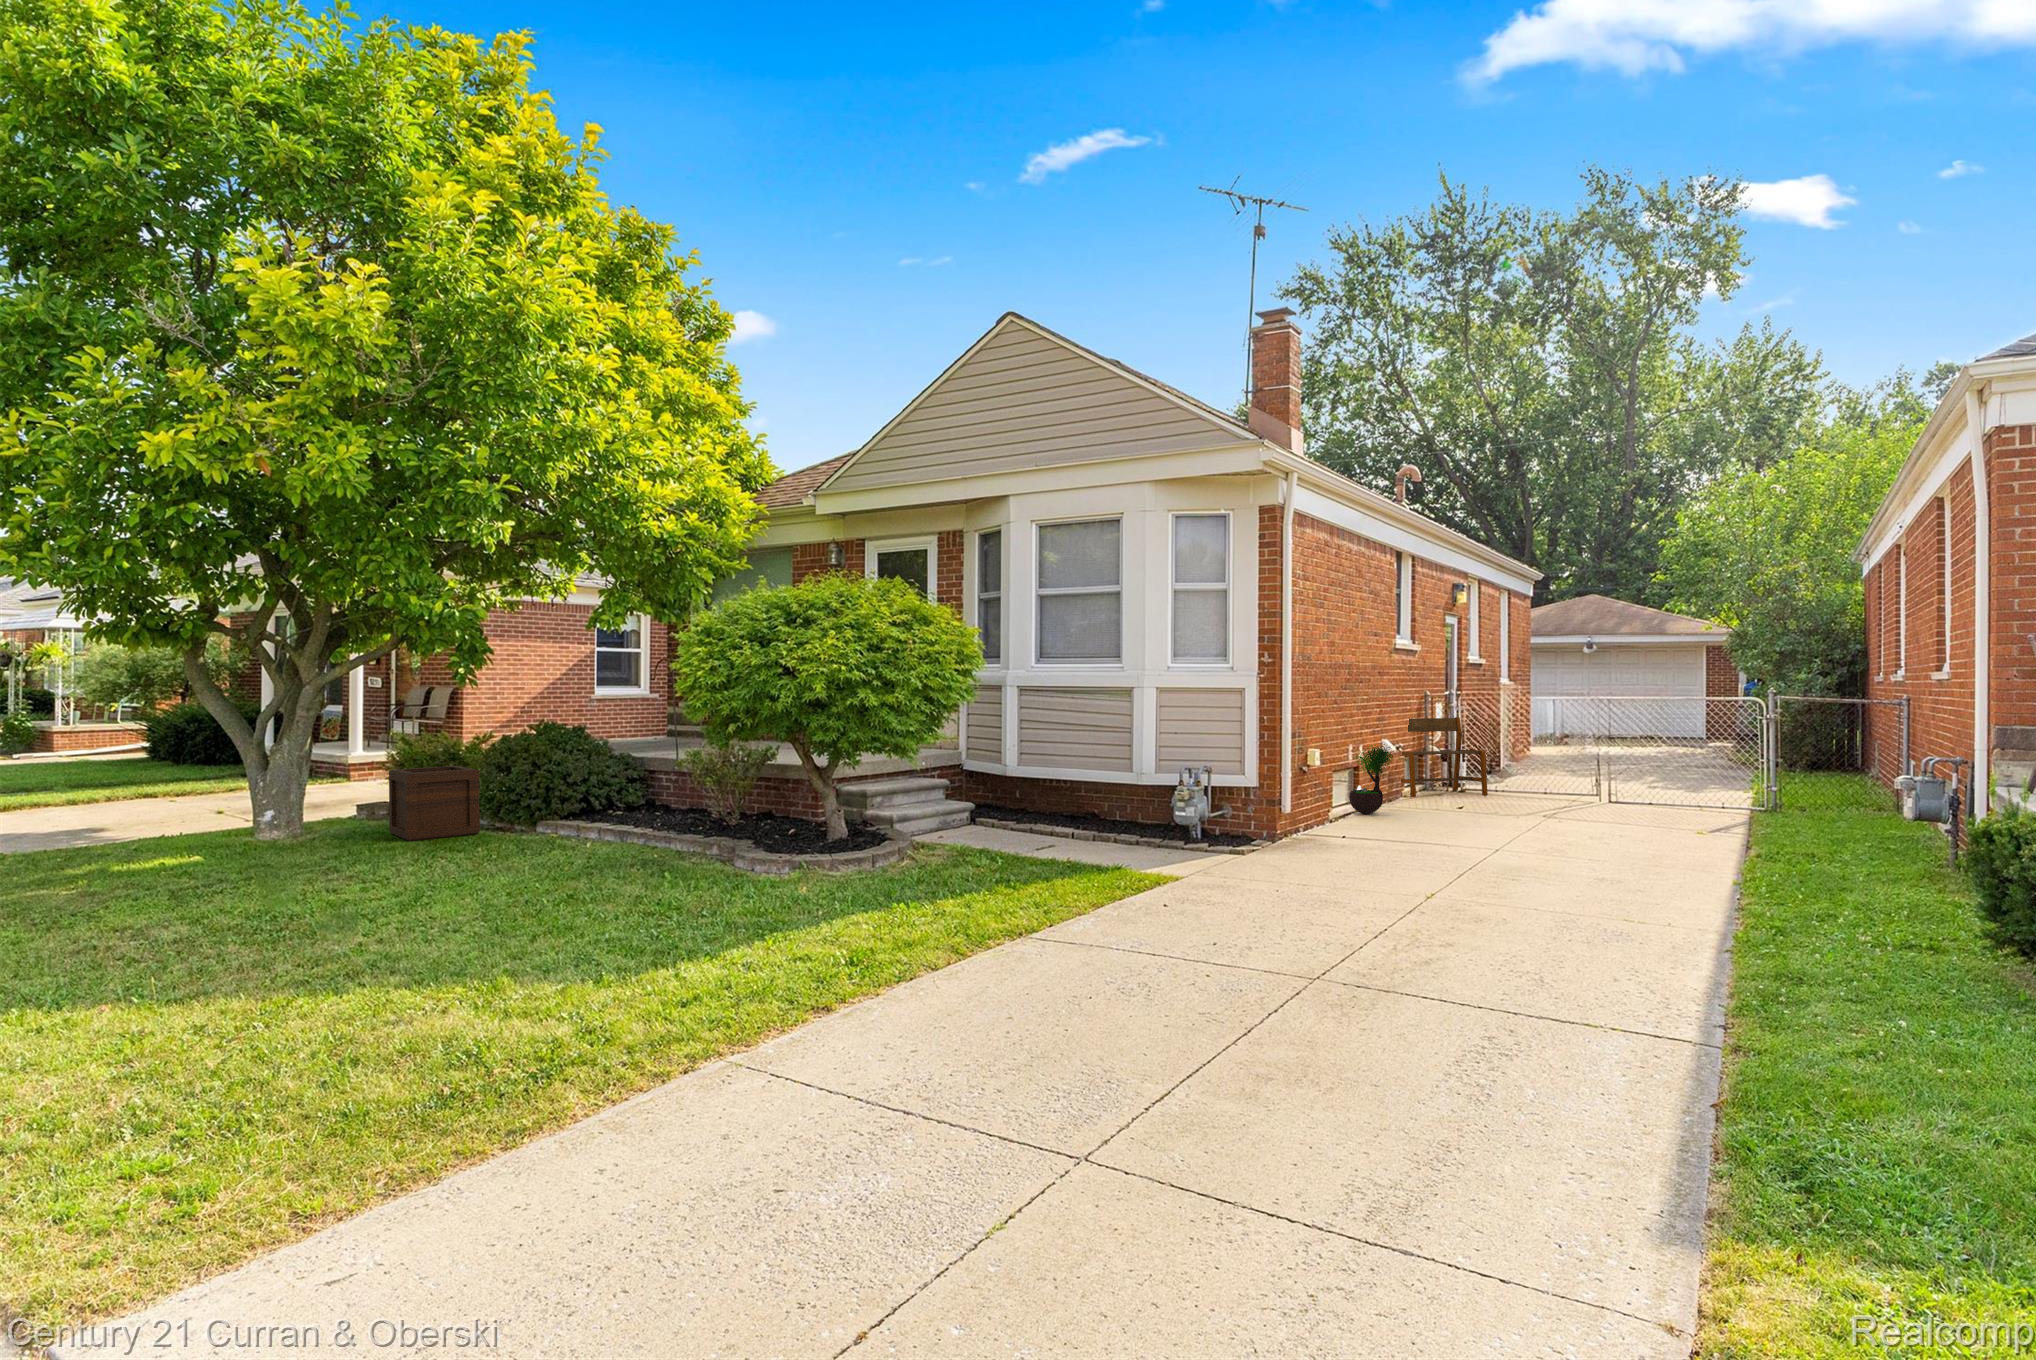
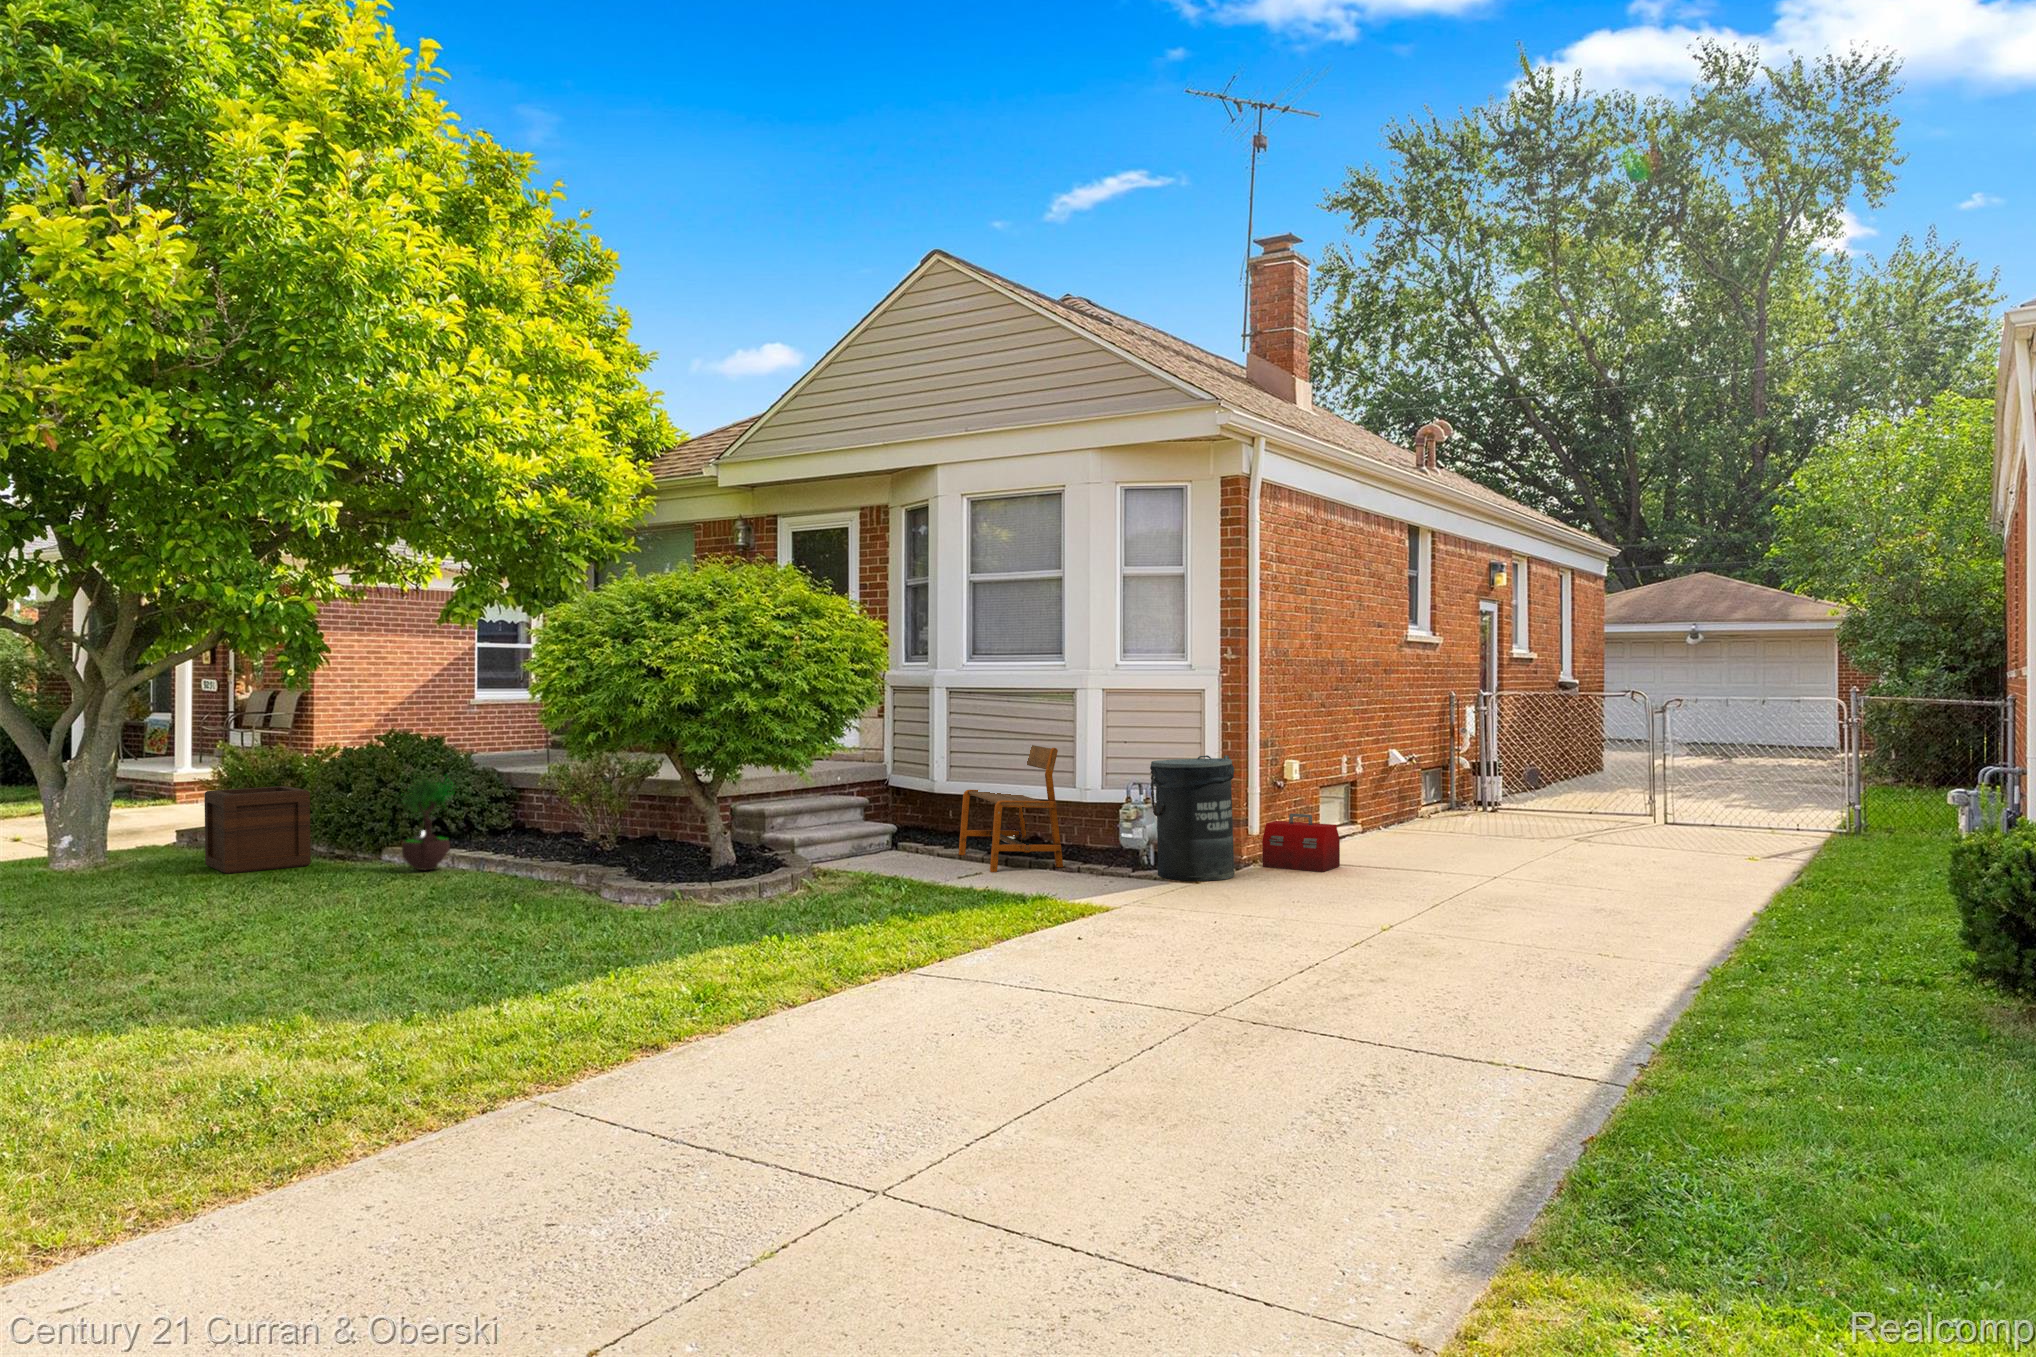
bench: present [1400,717,1488,797] -> present [959,745,1063,872]
trash can: none [1200,743,1272,850] -> present [1150,755,1234,881]
potted tree: present [1349,744,1392,814] -> present [401,775,452,871]
toolbox: none [1292,793,1357,843] -> present [1262,813,1340,872]

